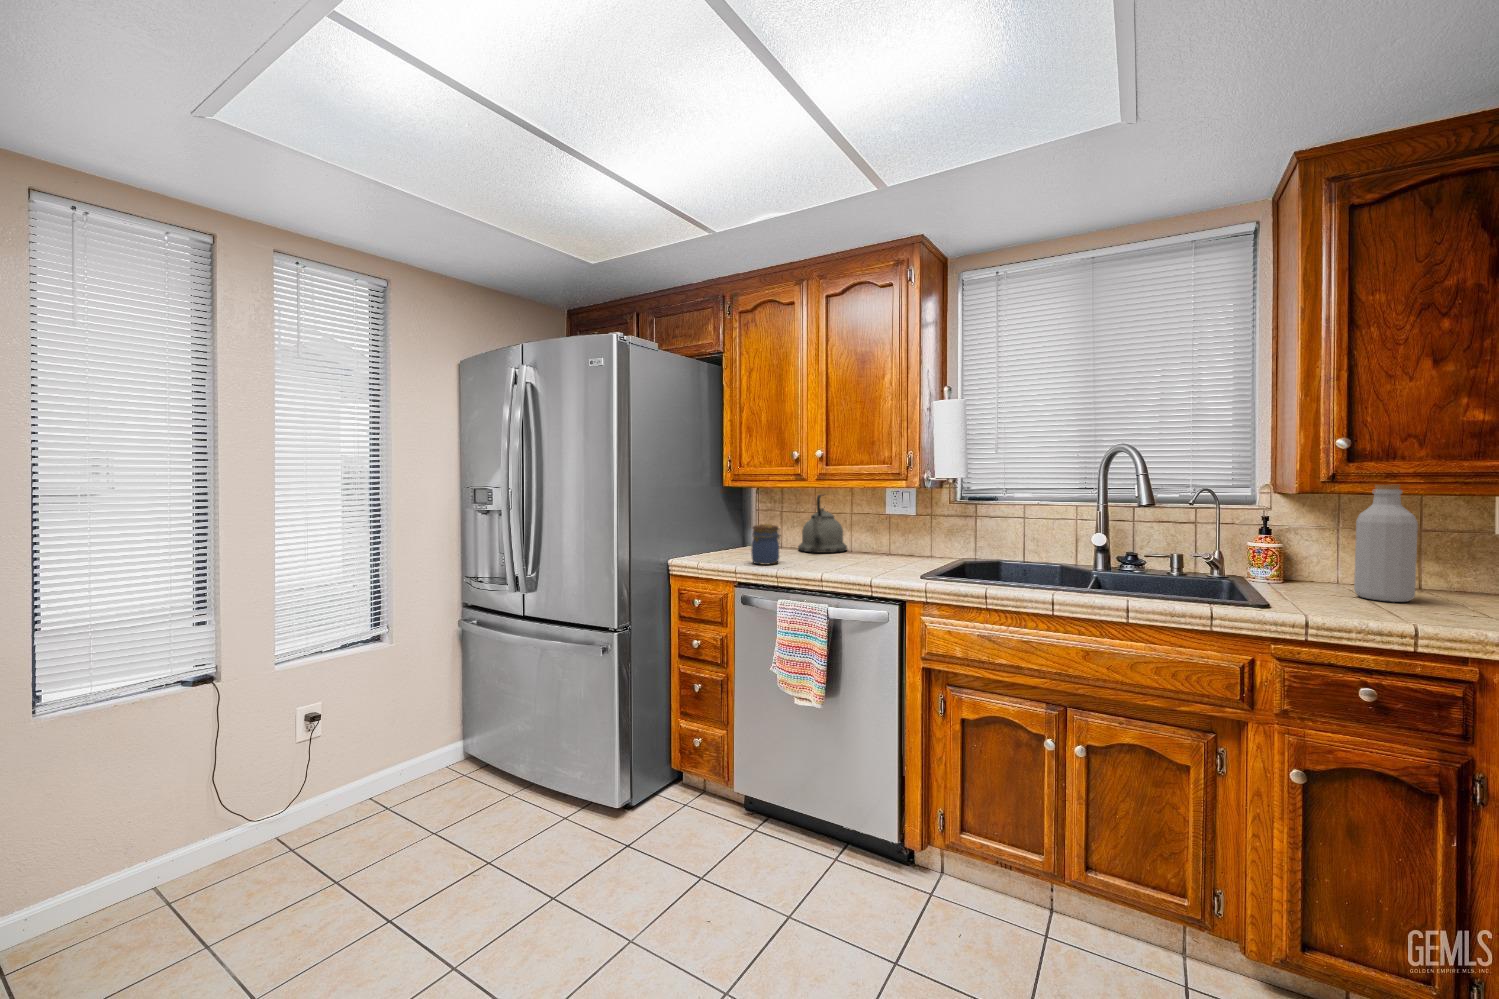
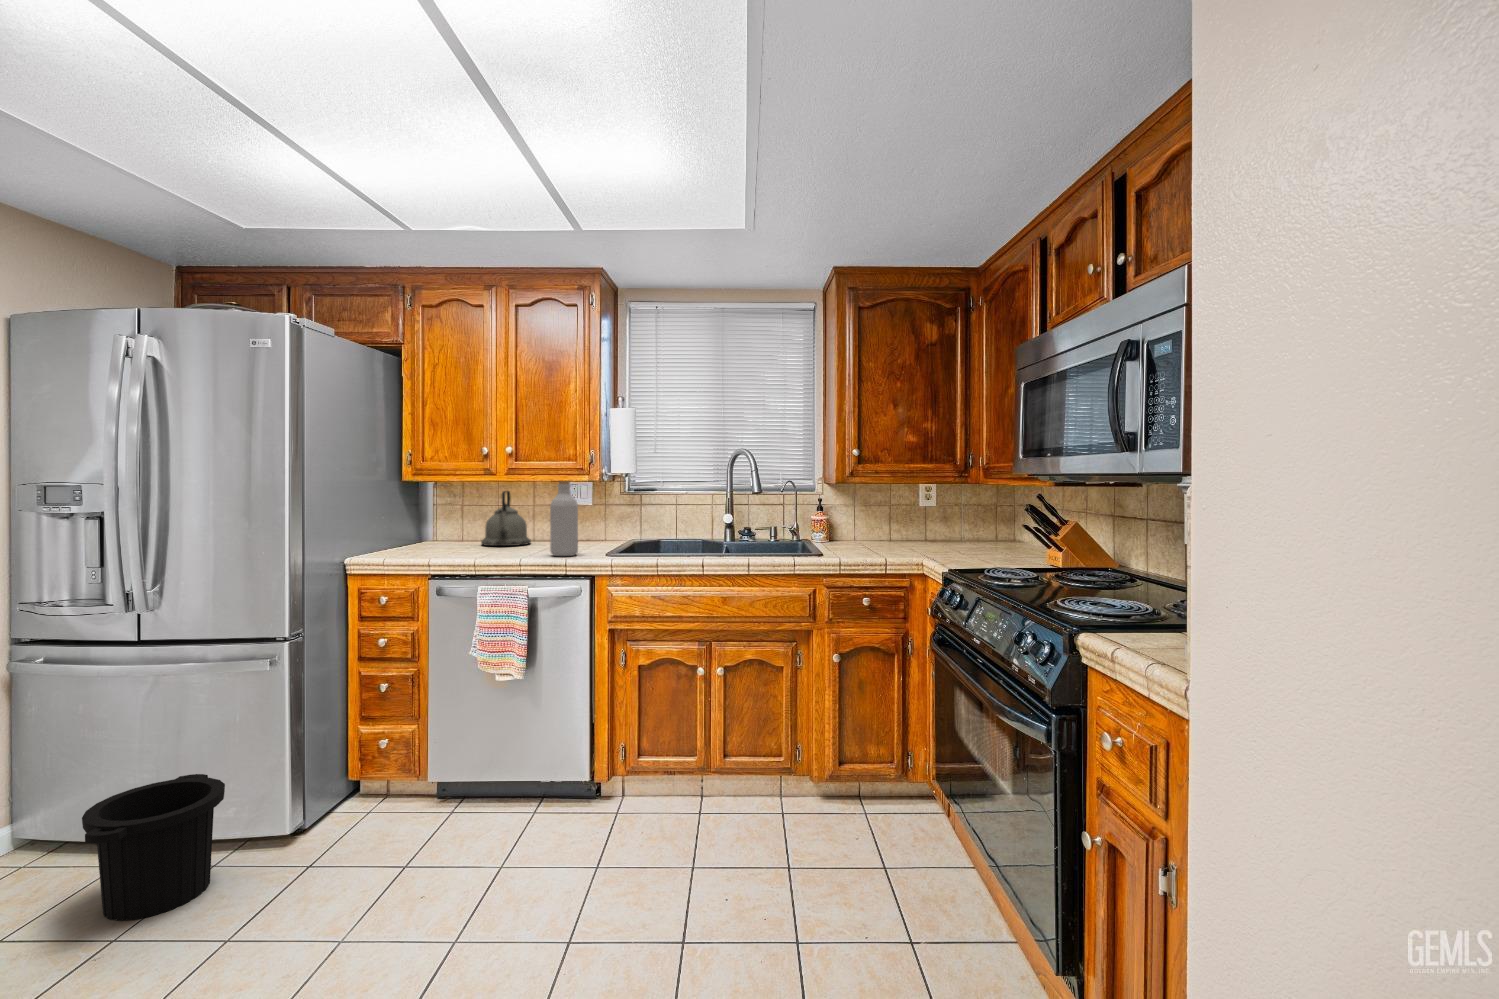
bottle: present [1354,484,1418,602] -> present [550,481,578,556]
jar: present [751,524,781,565] -> none [441,518,473,556]
trash can: none [449,748,559,881] -> present [82,774,225,921]

